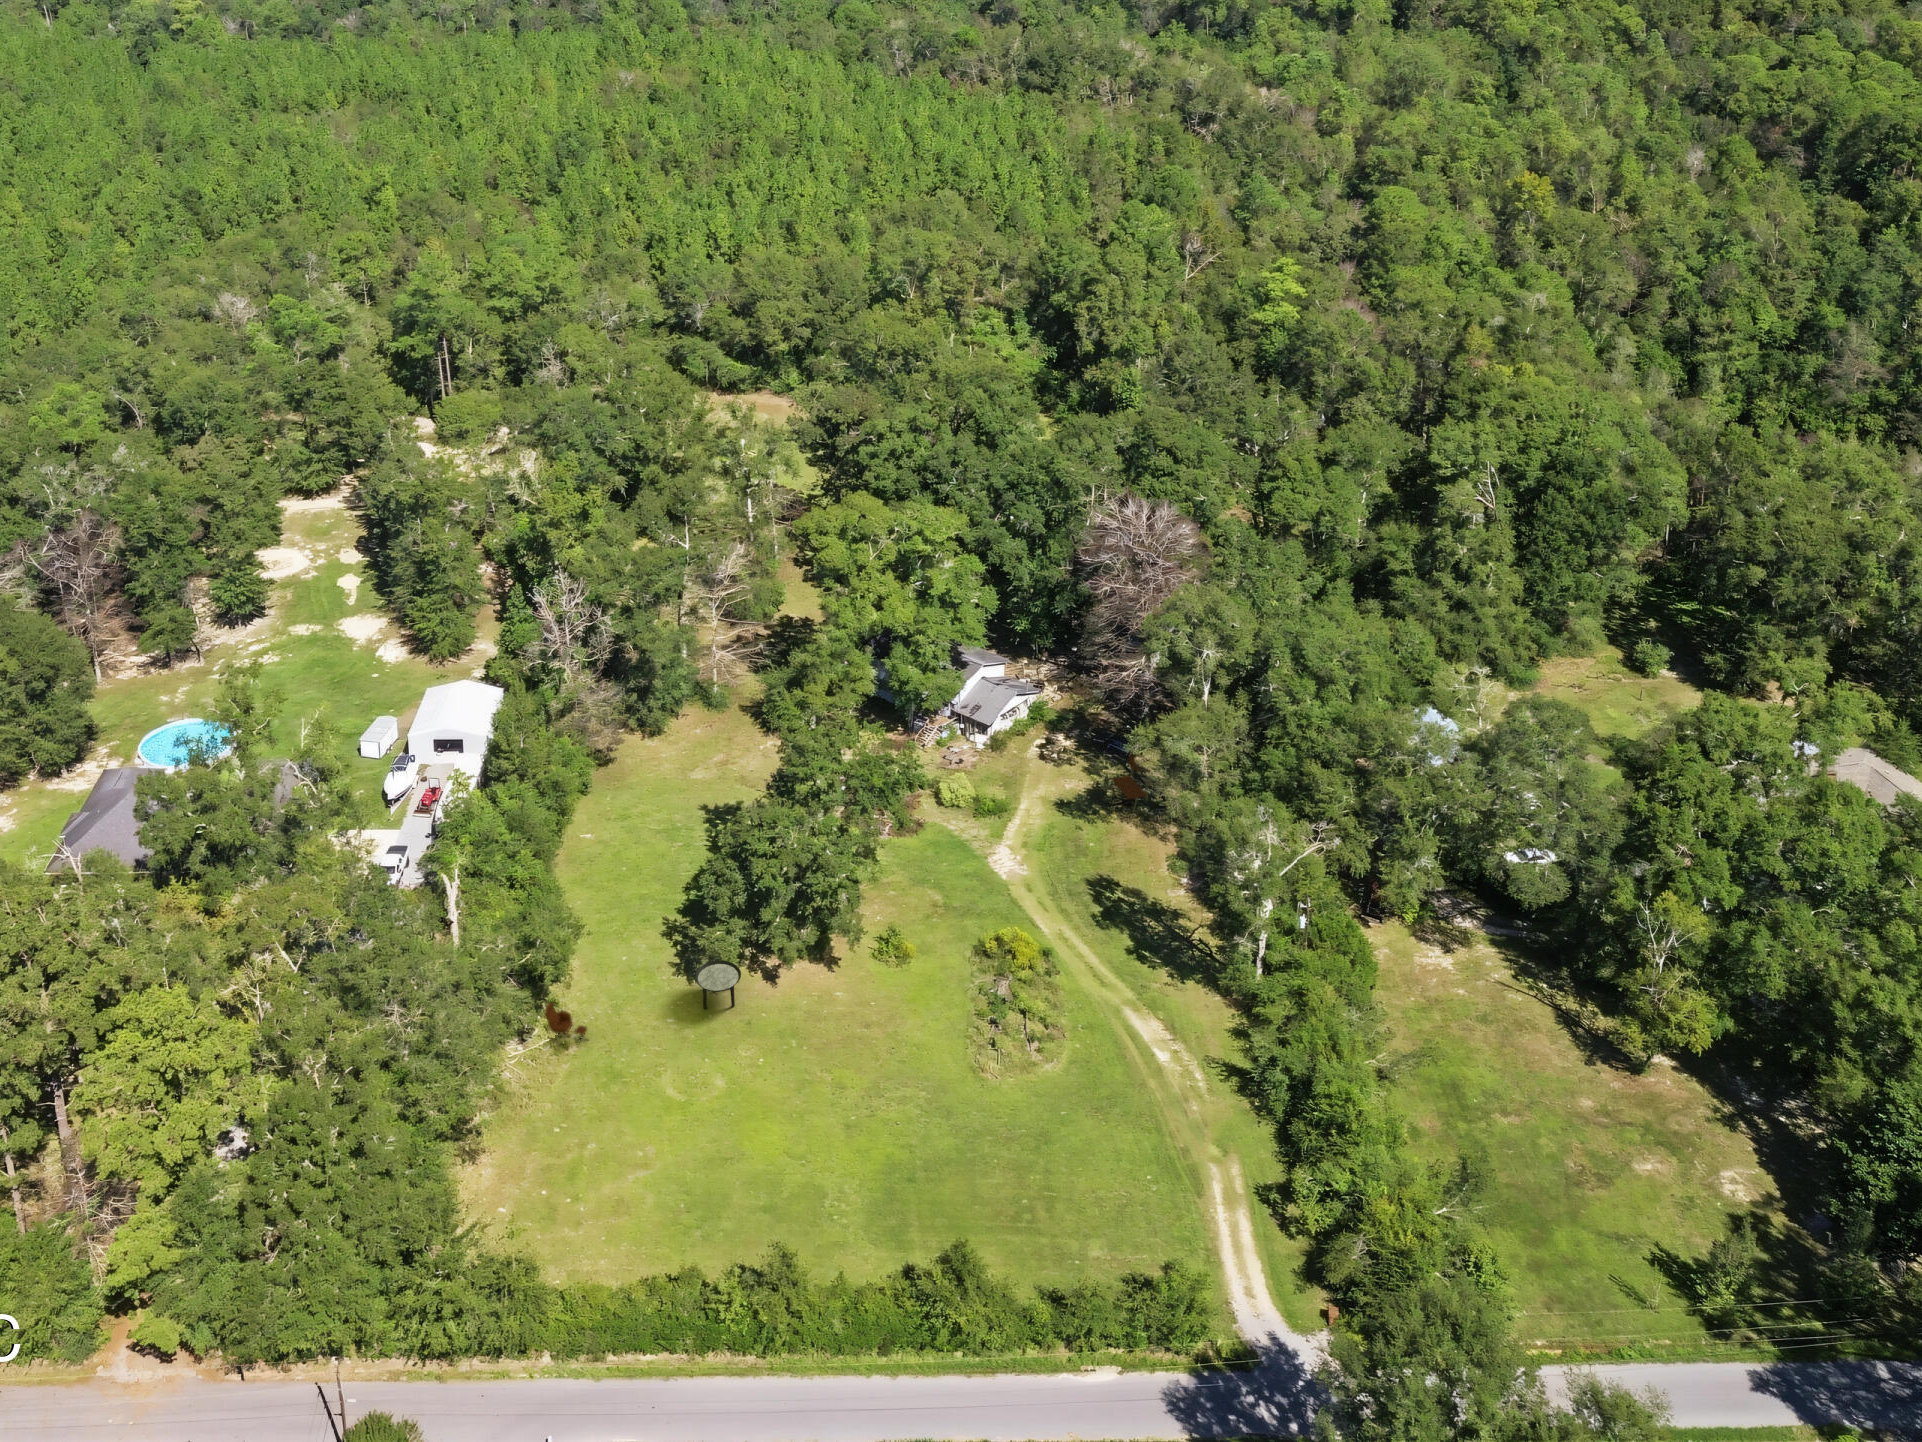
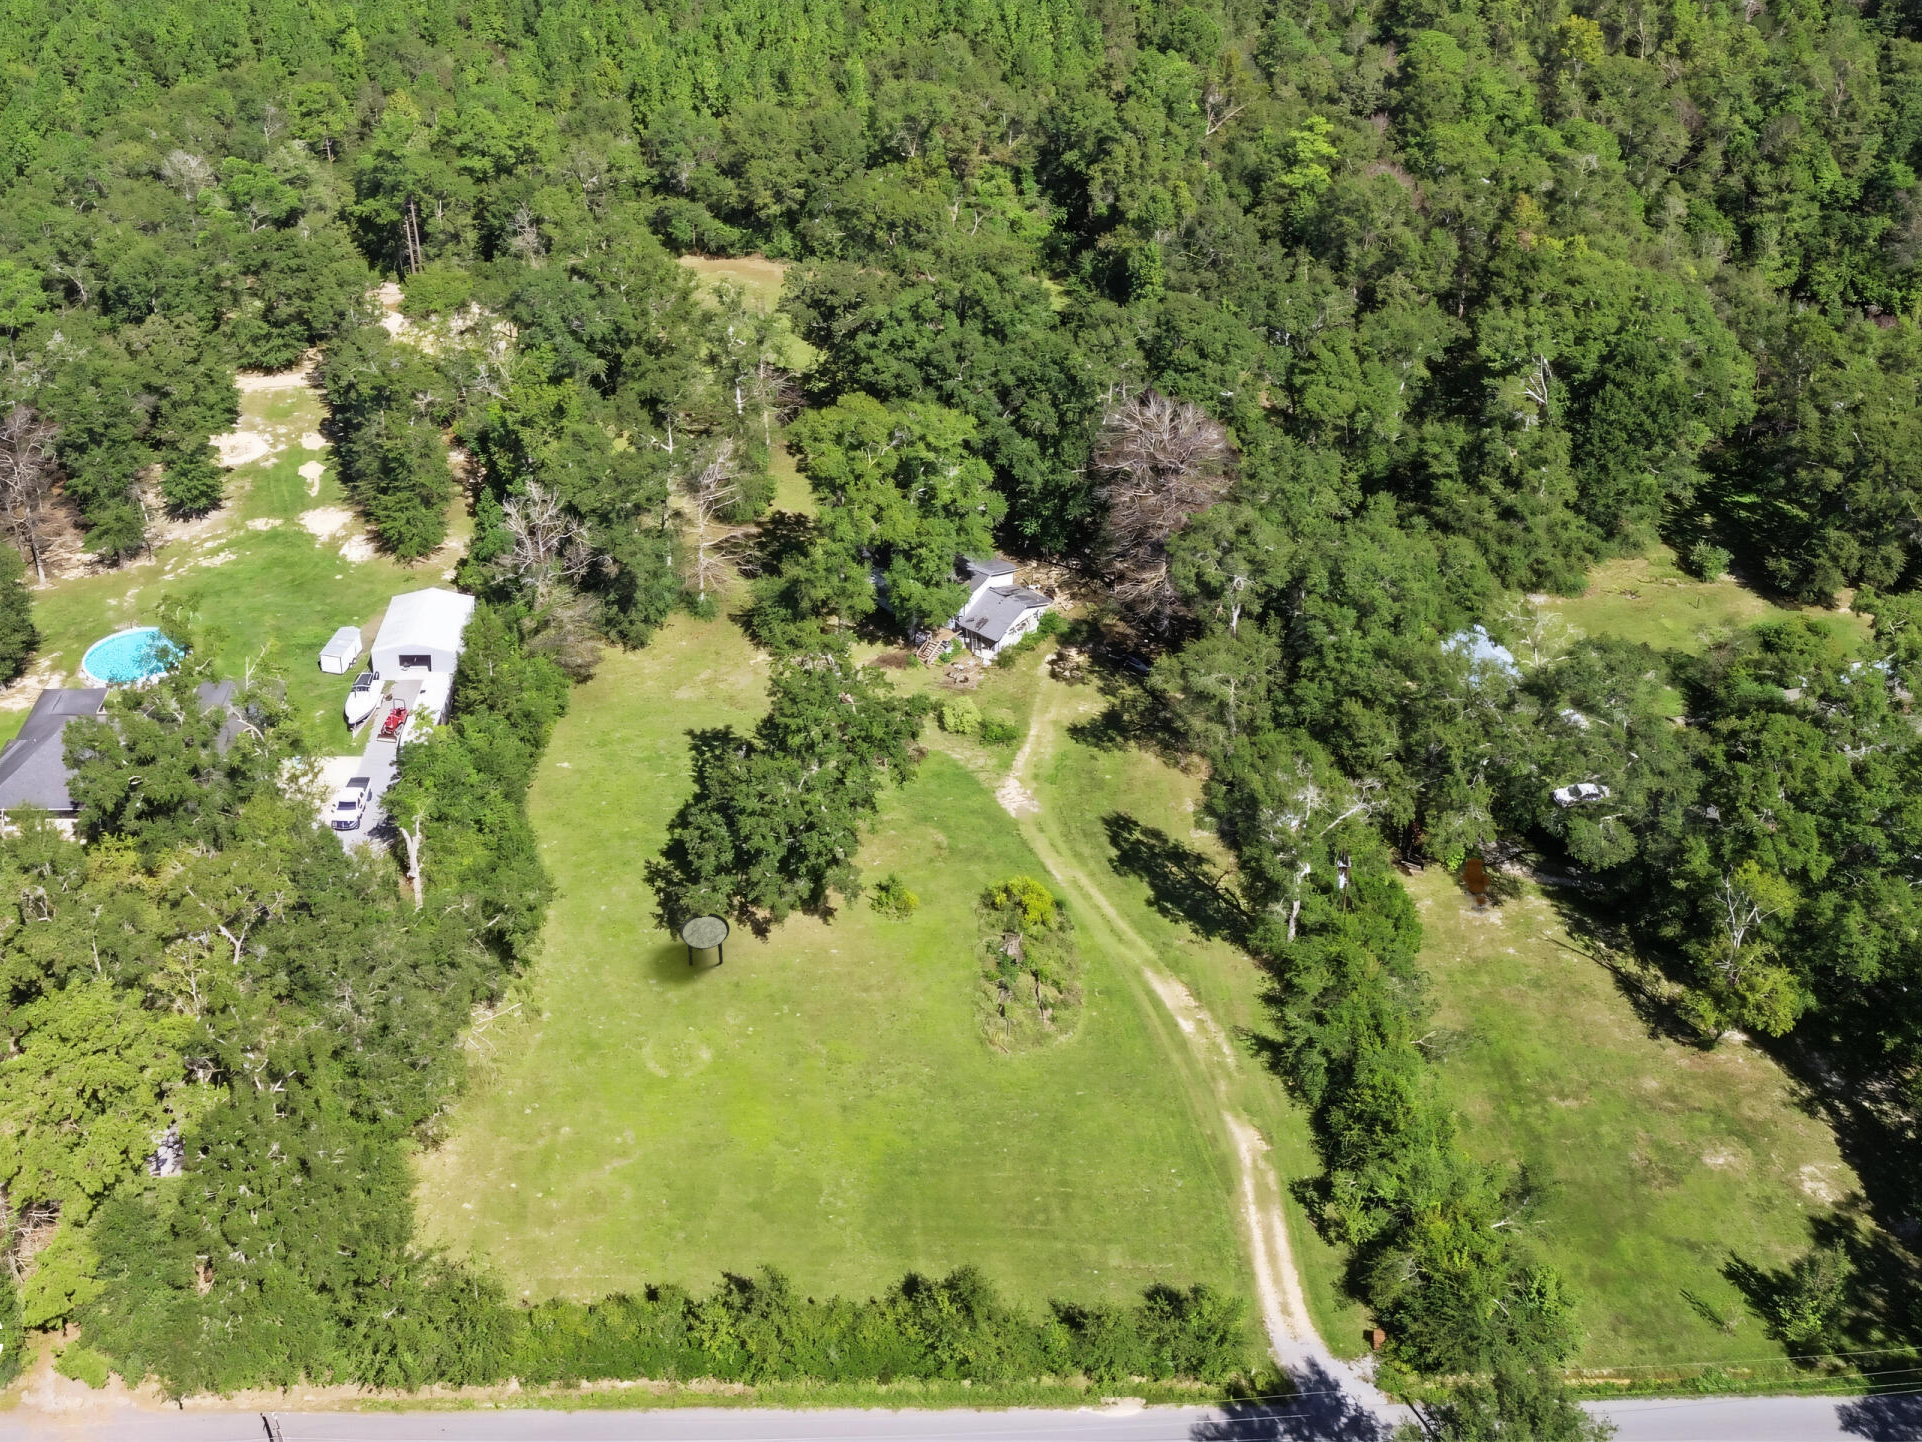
bench: present [1112,756,1148,812] -> none [1131,677,1172,740]
lounge chair: present [545,1002,587,1039] -> present [1462,858,1490,909]

